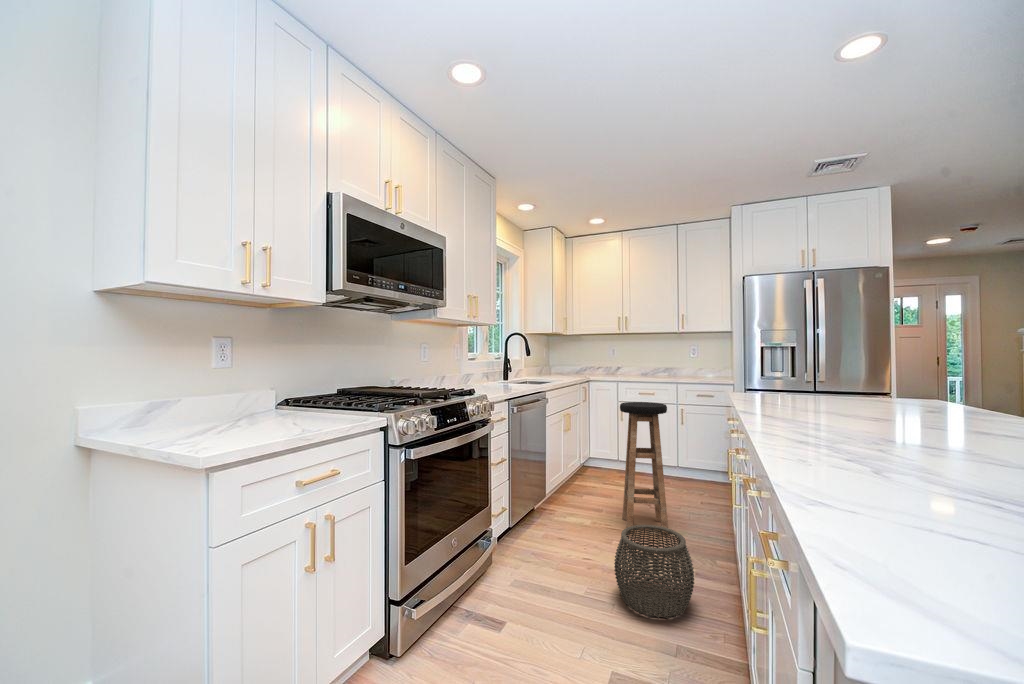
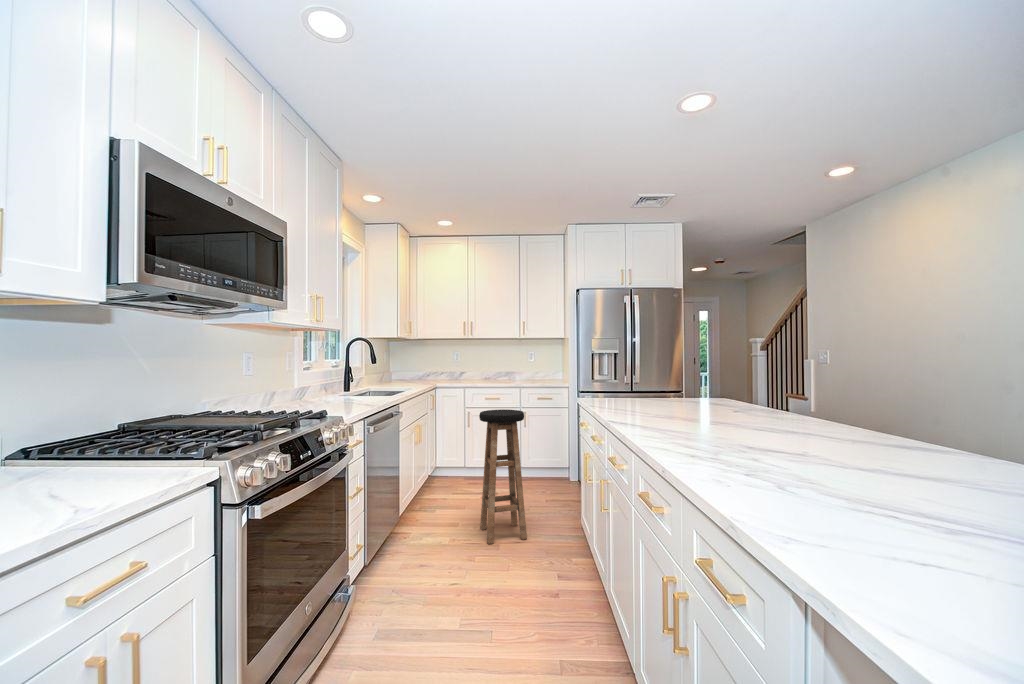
woven basket: present [614,525,694,618] -> none [492,538,570,637]

